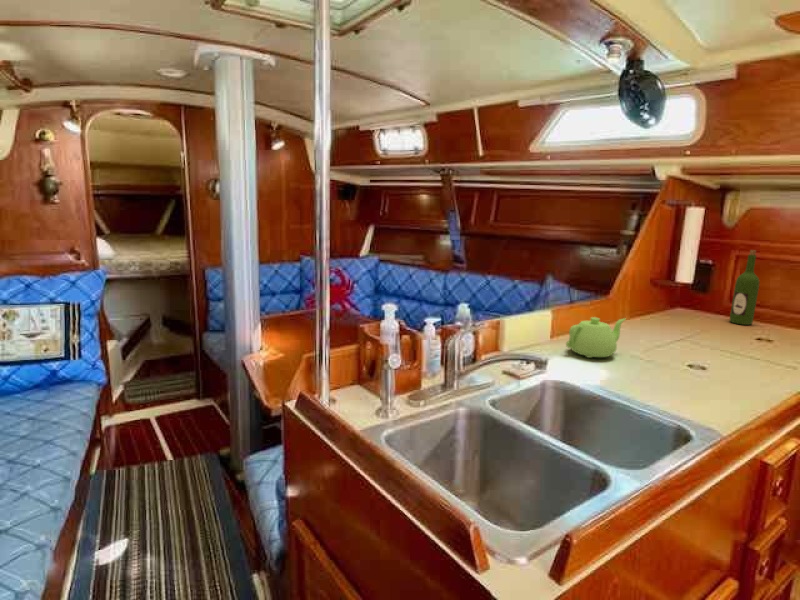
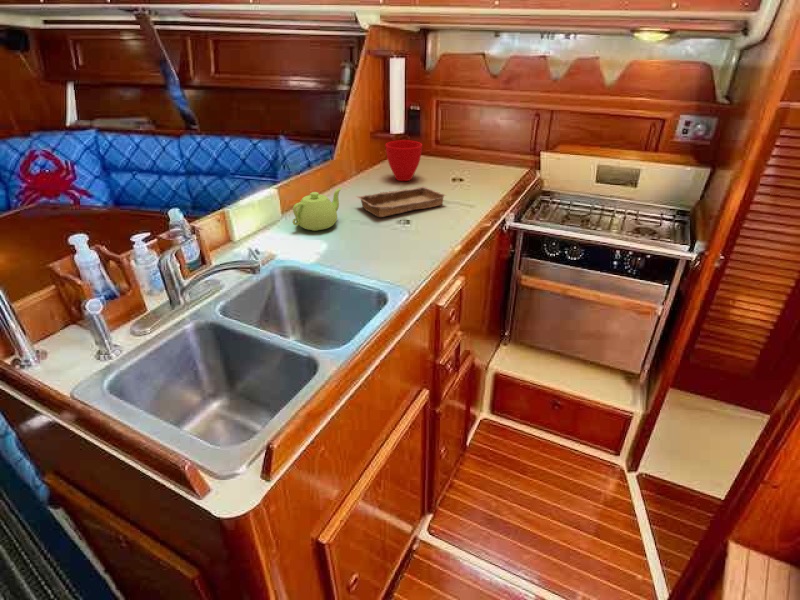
wine bottle: present [730,250,760,325] -> none [434,97,452,164]
cup: none [674,288,722,333] -> present [386,140,422,181]
tray: none [638,334,760,361] -> present [358,186,446,217]

